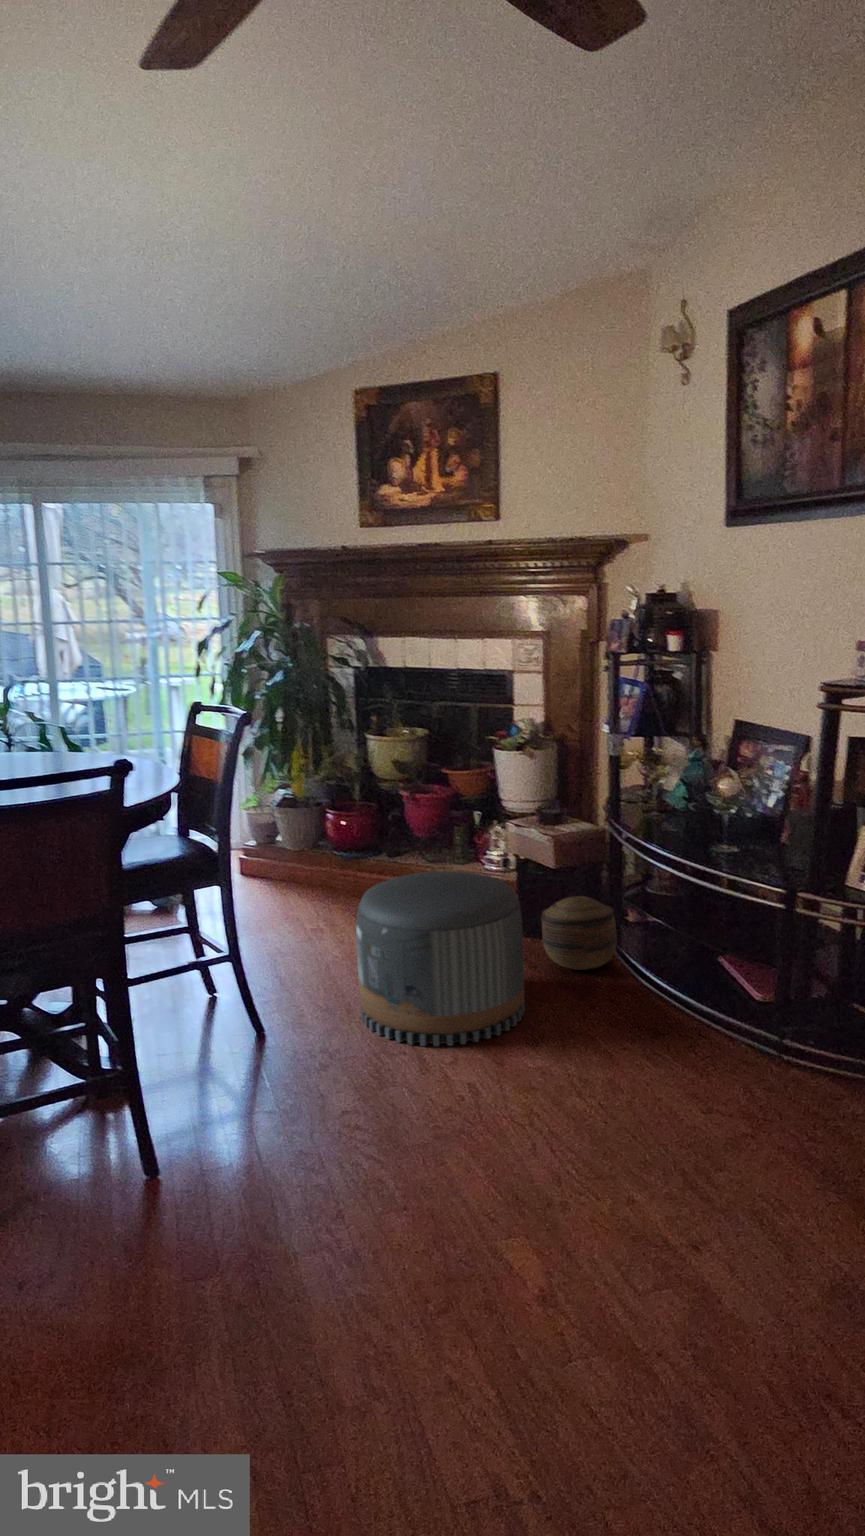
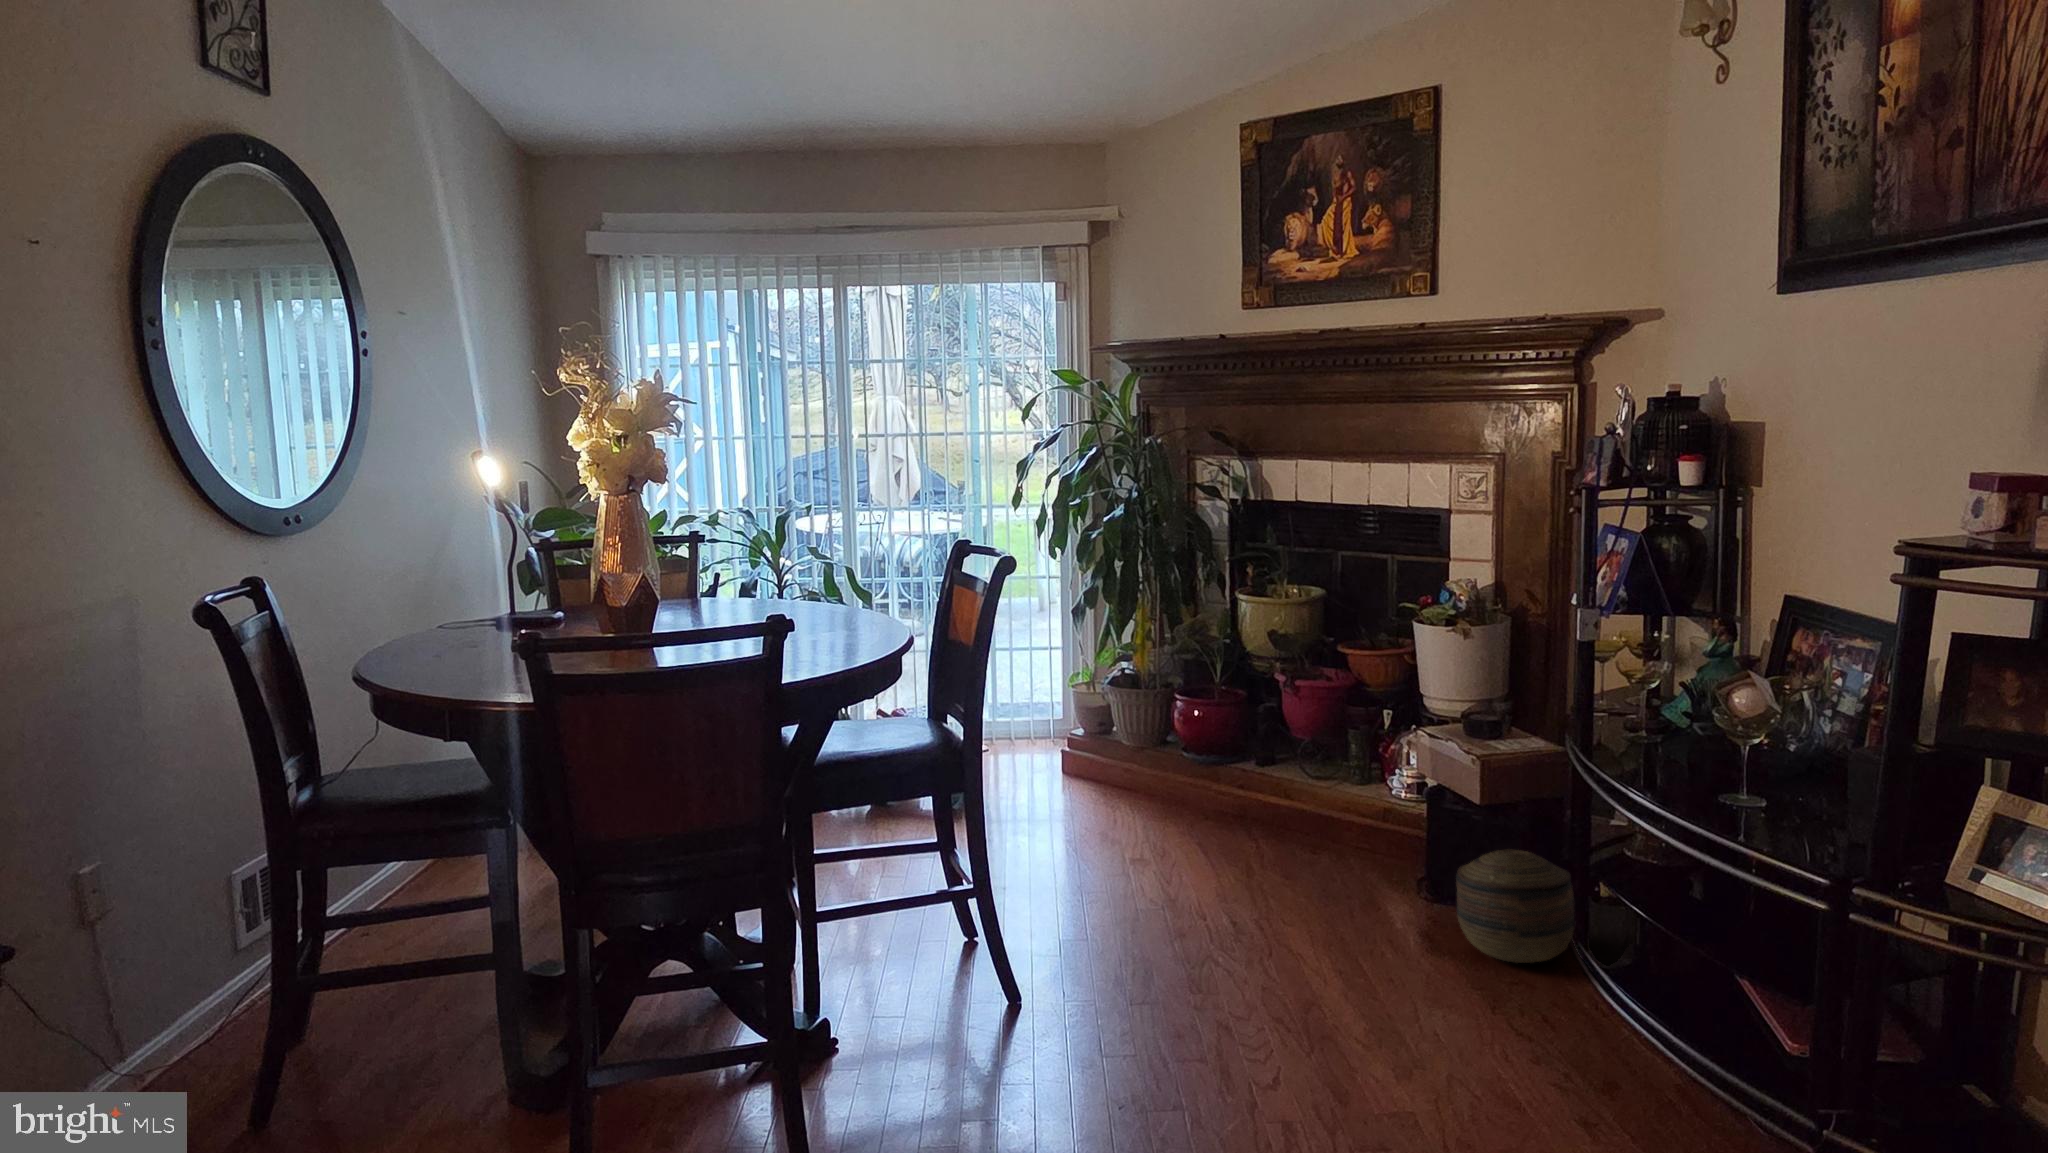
pouf: present [356,871,525,1046] -> none [1166,795,1414,1056]

